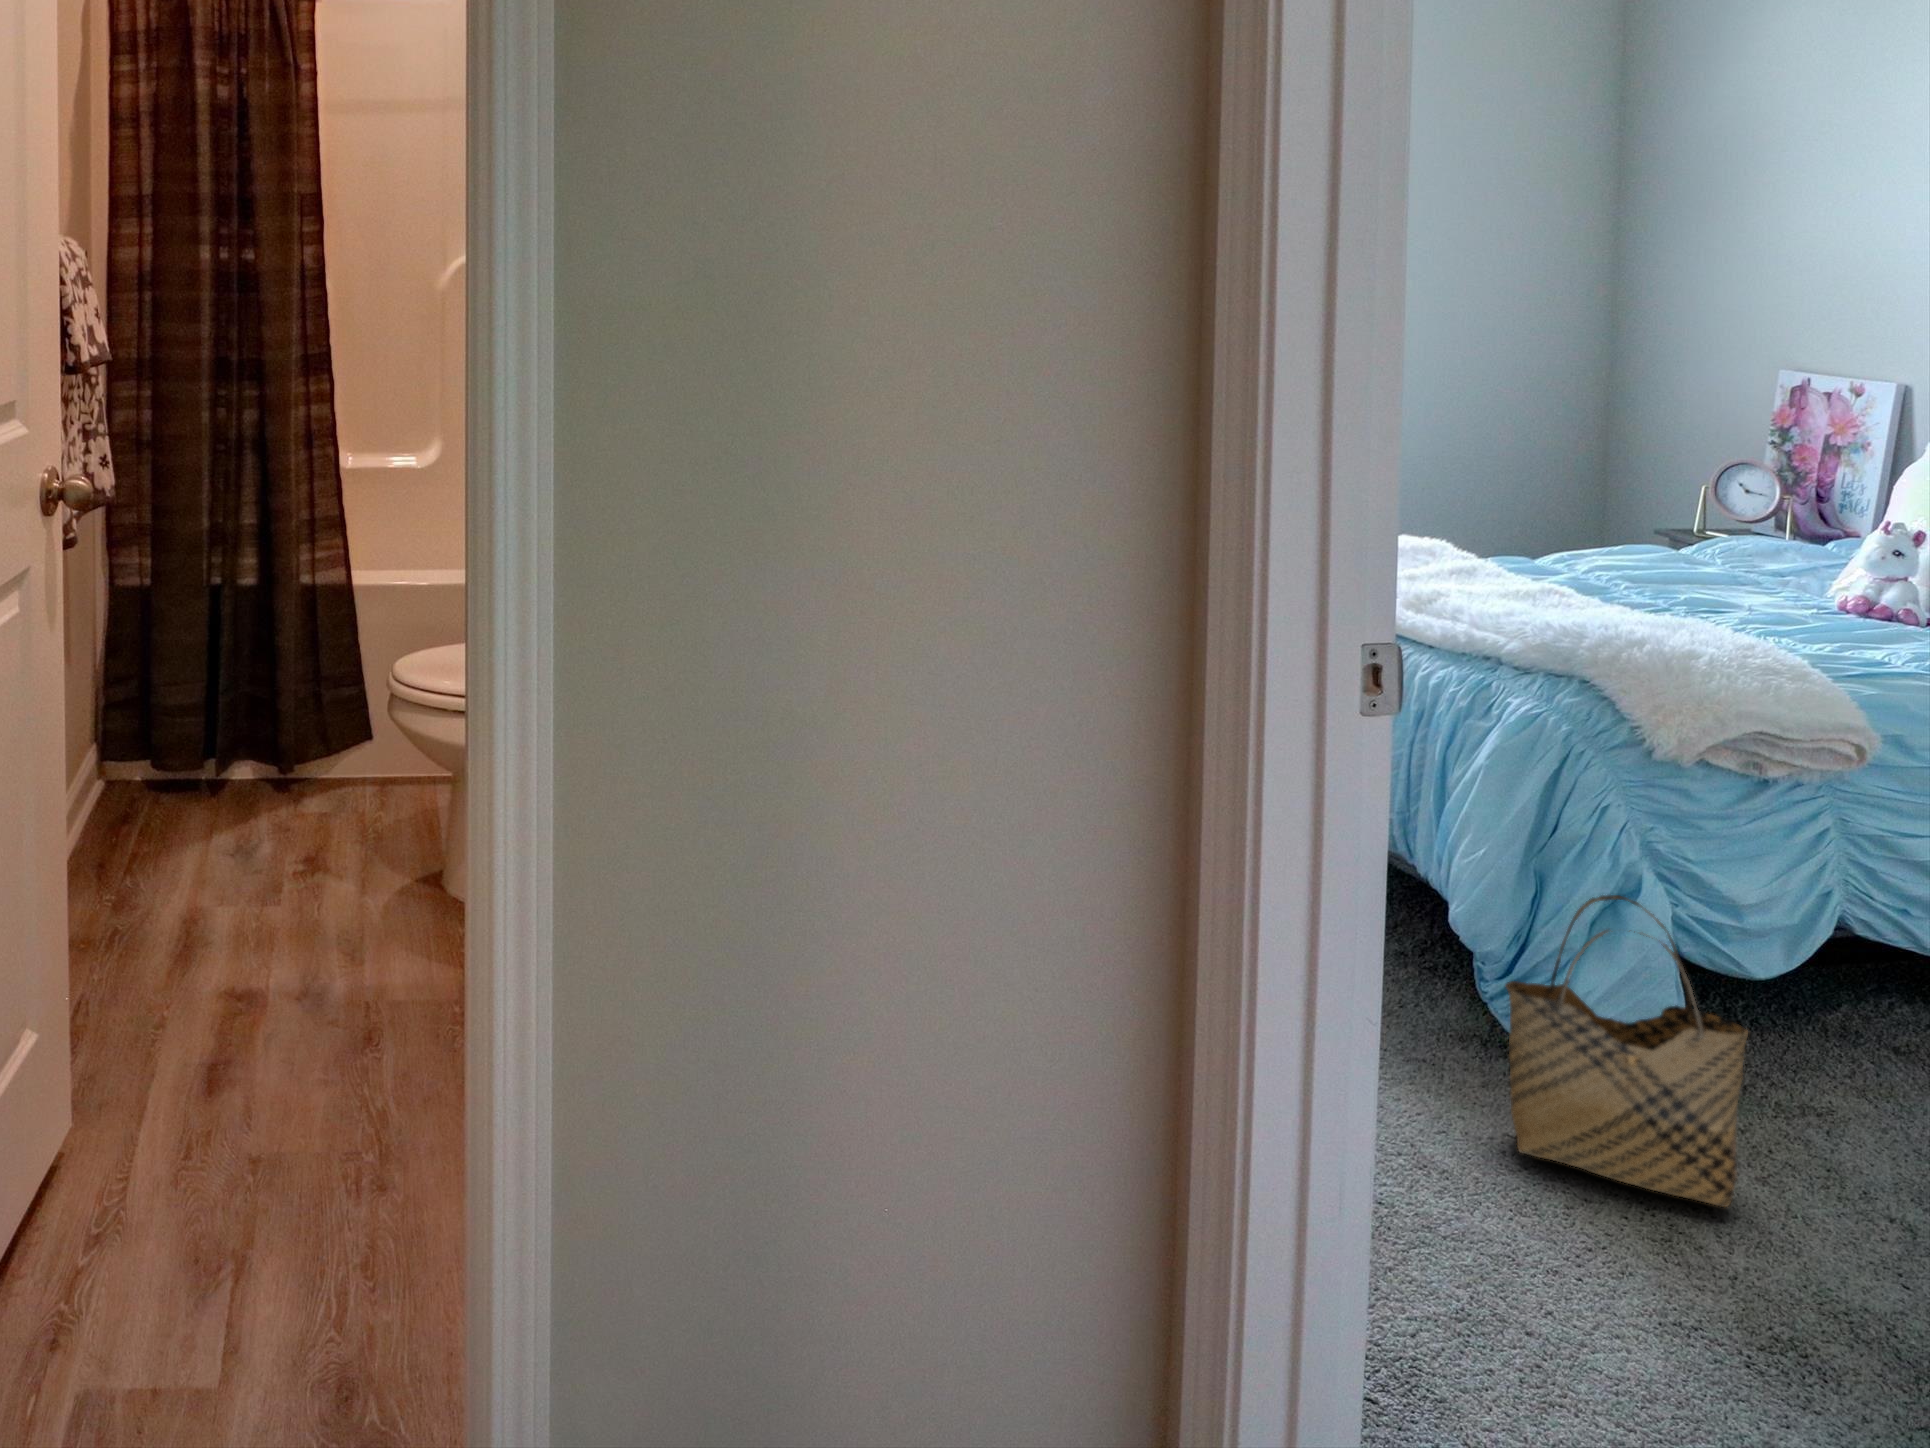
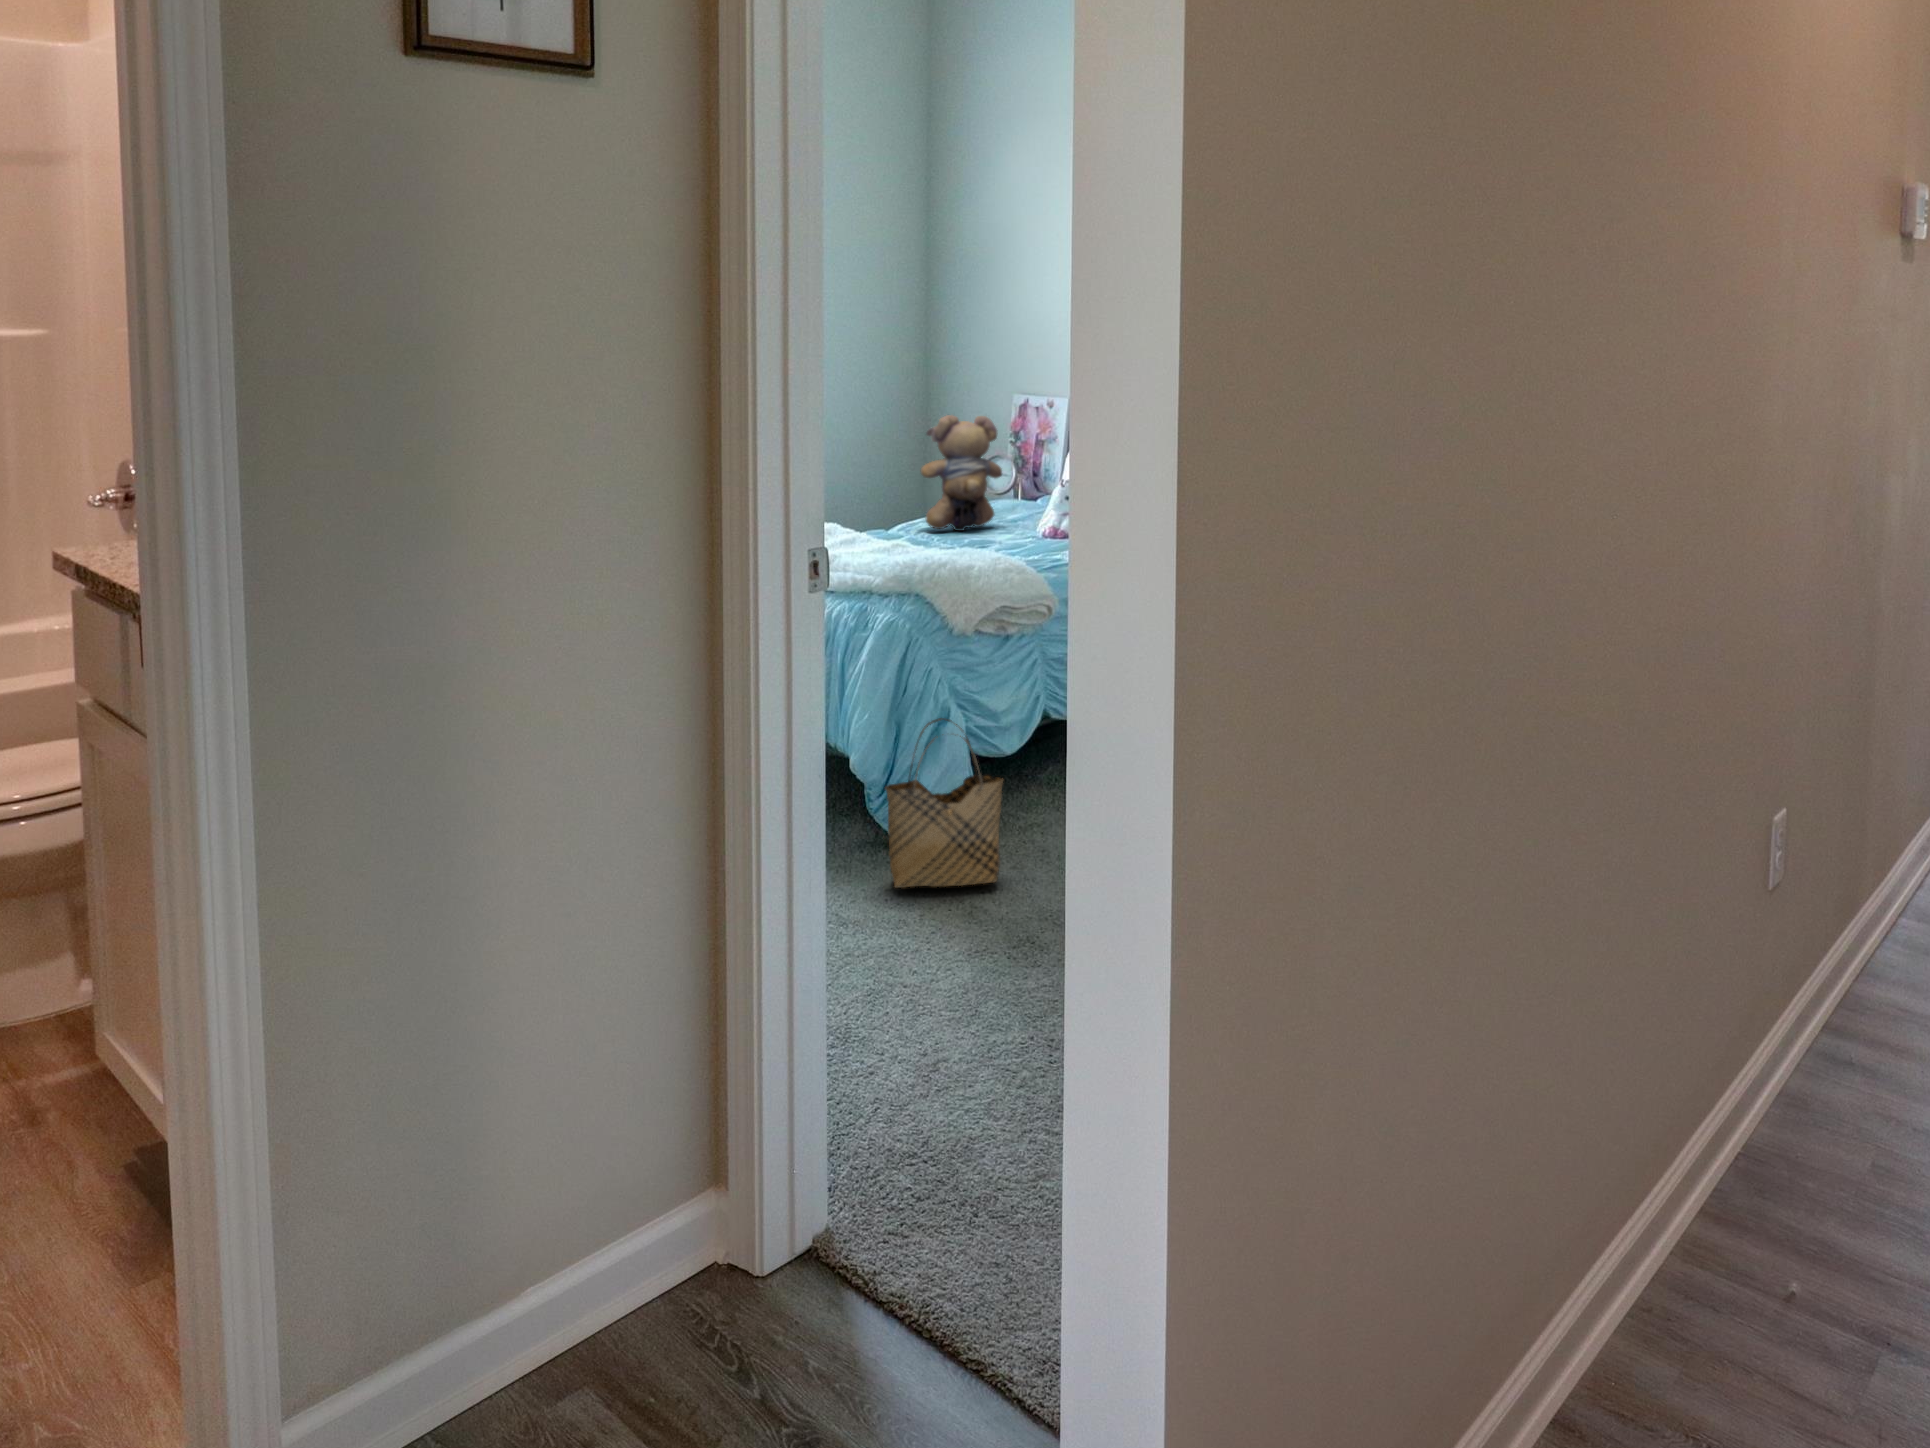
teddy bear: none [1595,399,1755,580] -> present [921,415,1002,531]

